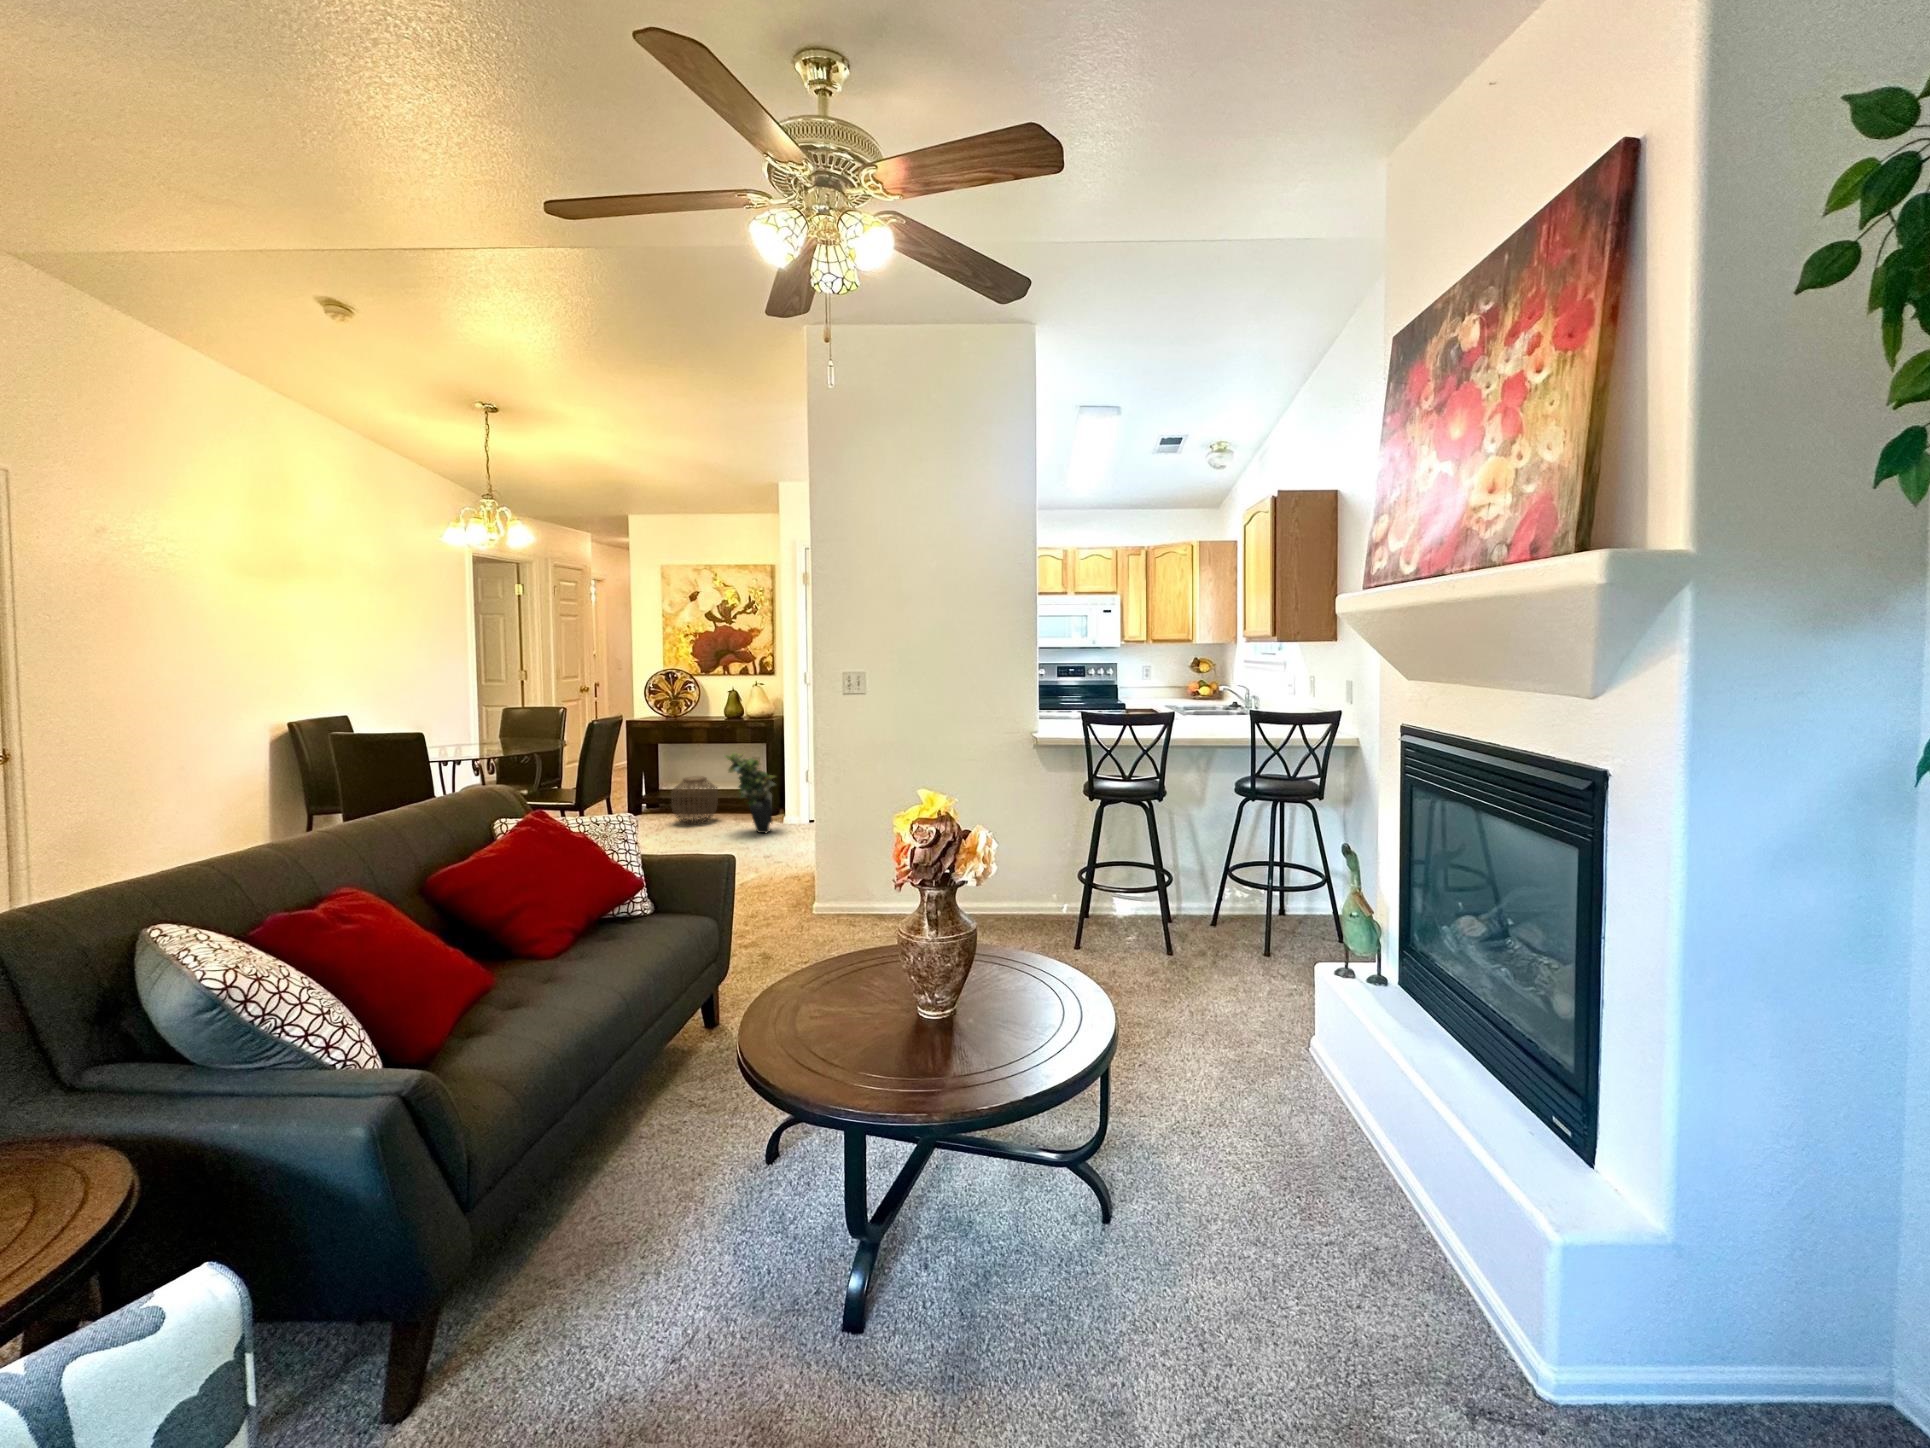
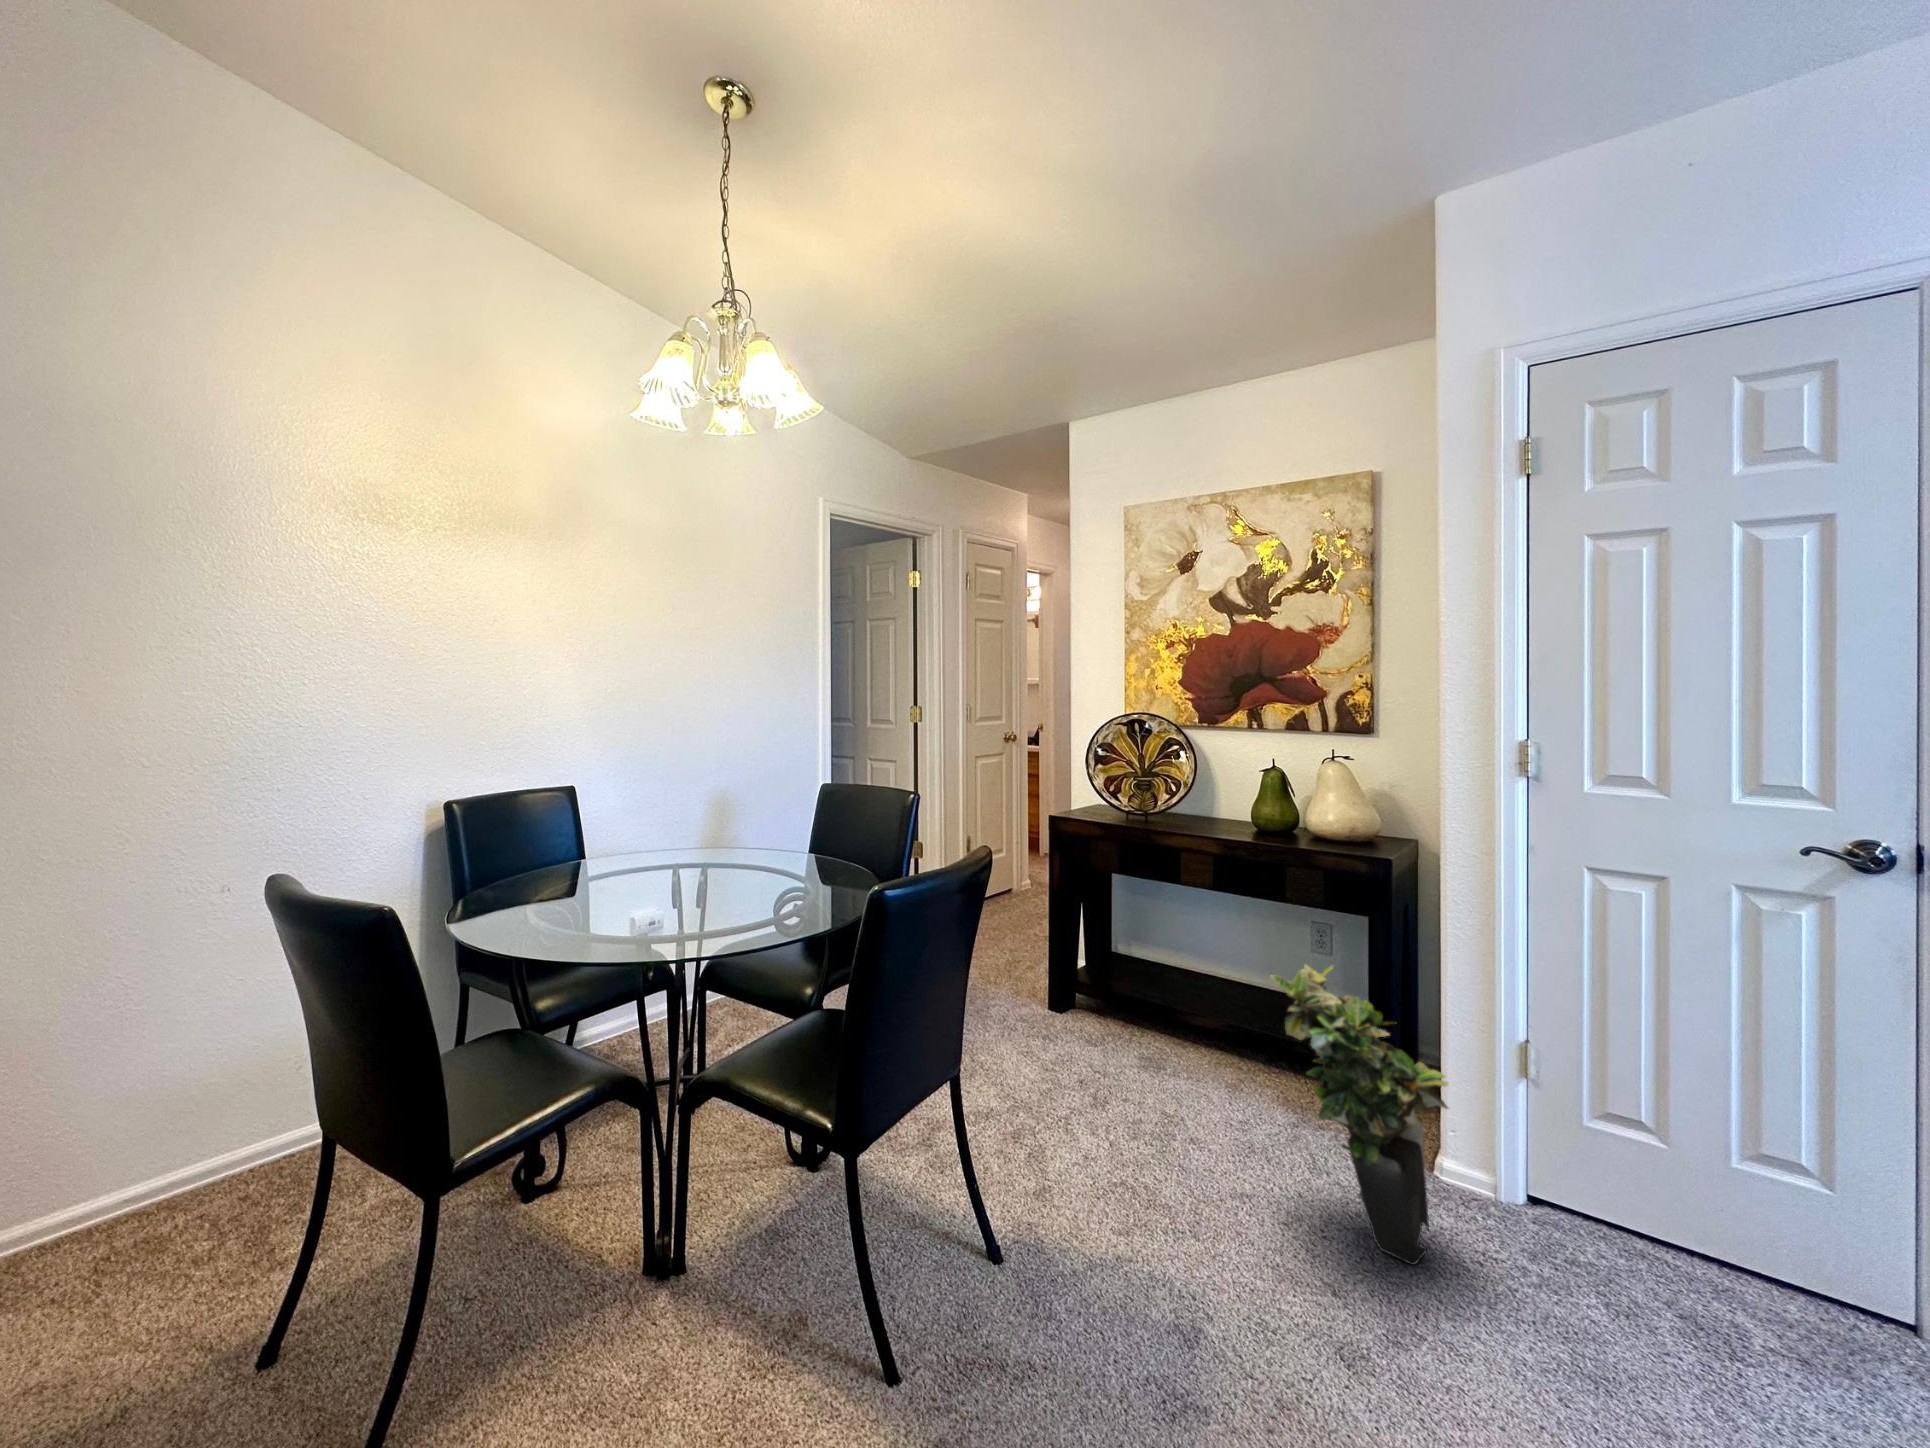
woven basket: present [671,776,718,824] -> none [1129,975,1240,1107]

